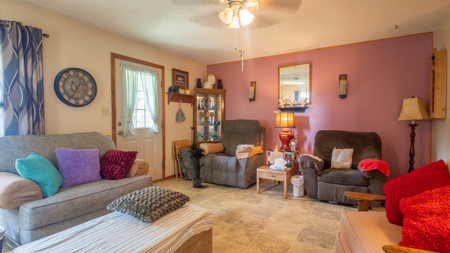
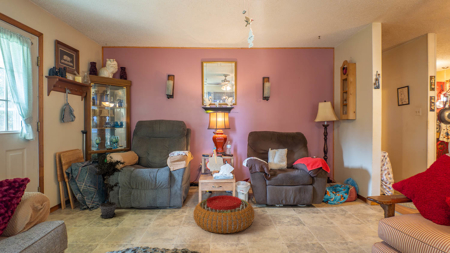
pouf: none [246,184,298,215] -> present [193,195,255,233]

